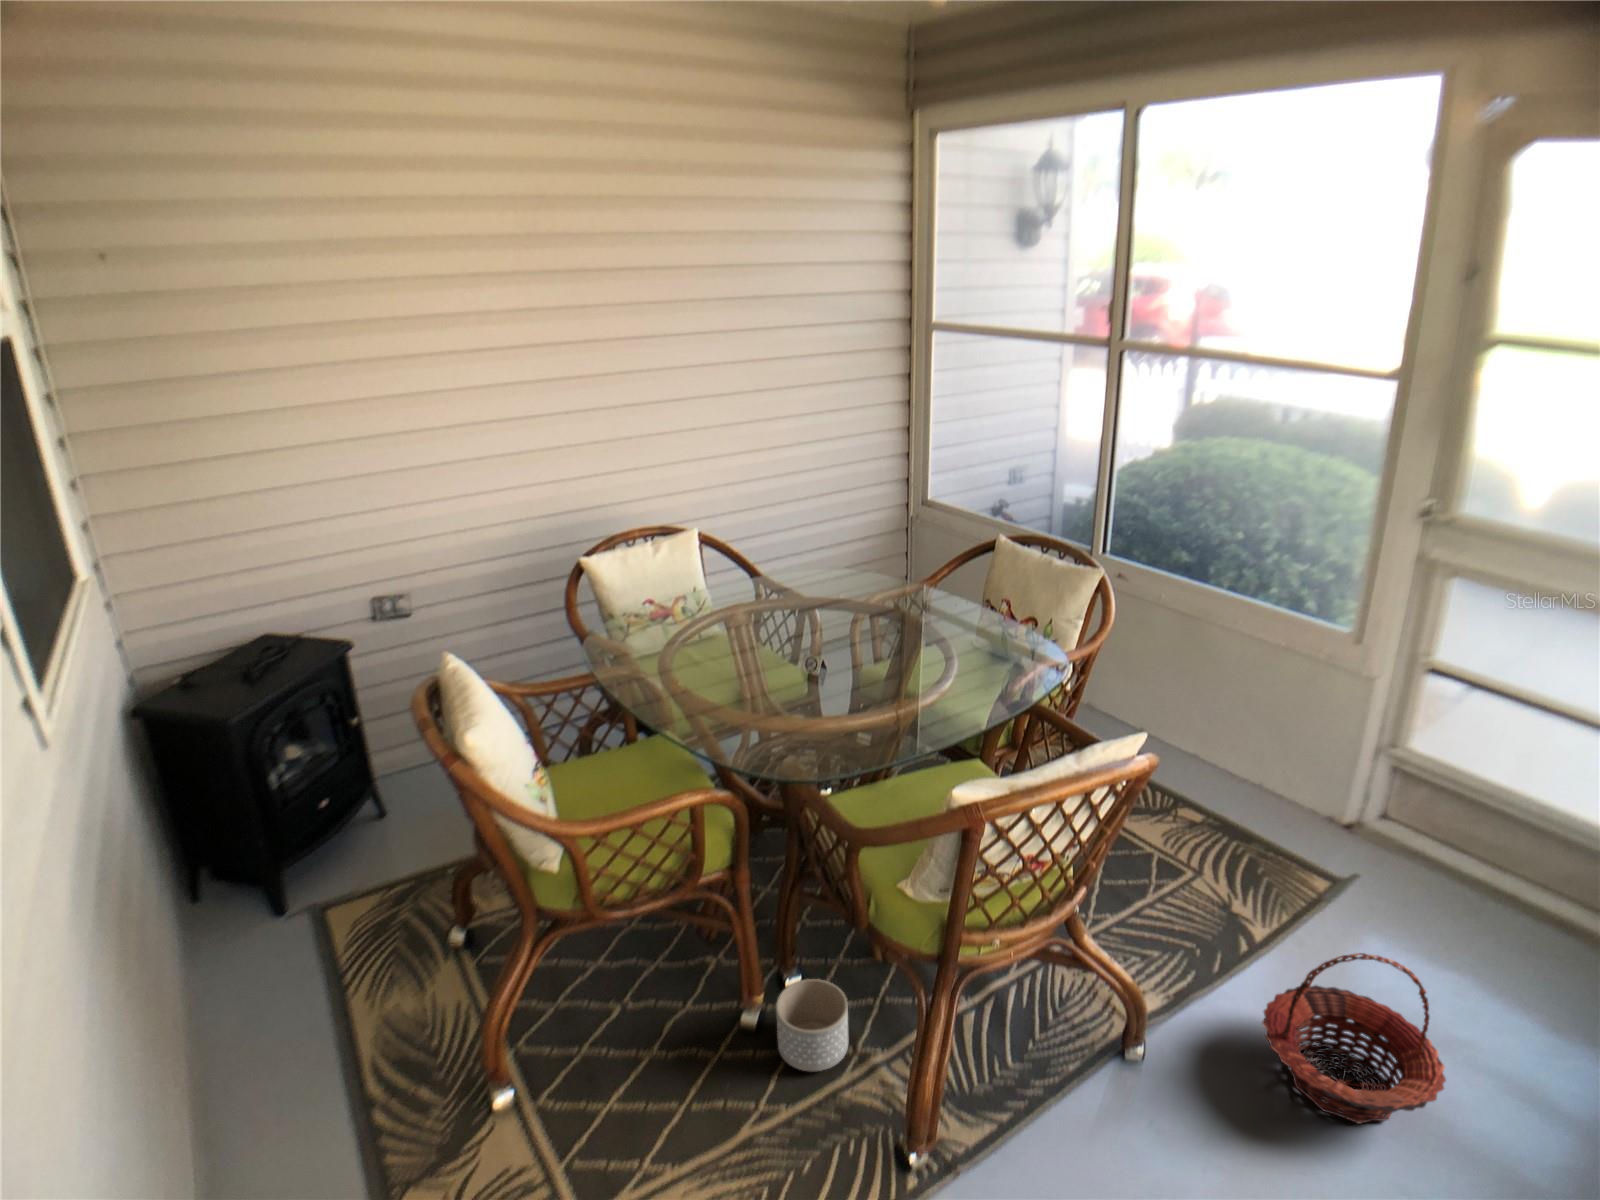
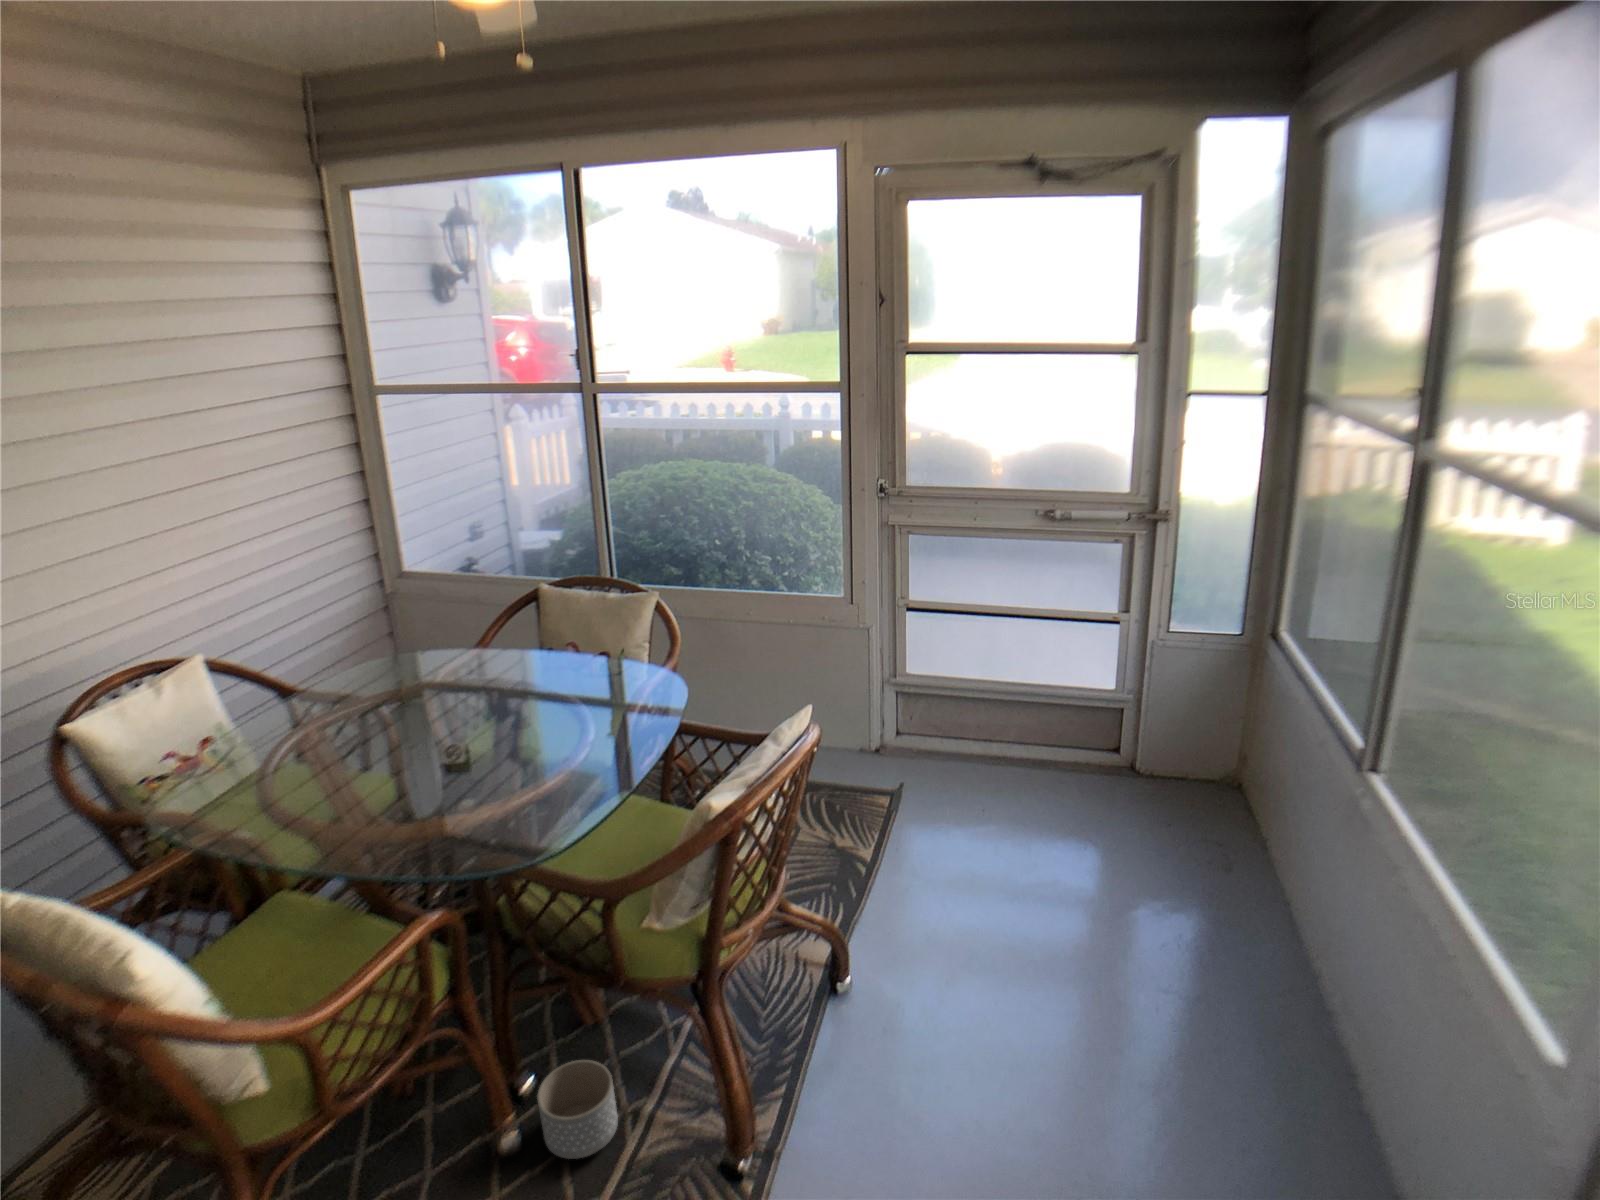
basket: present [1262,953,1446,1124] -> none [910,826,1036,959]

